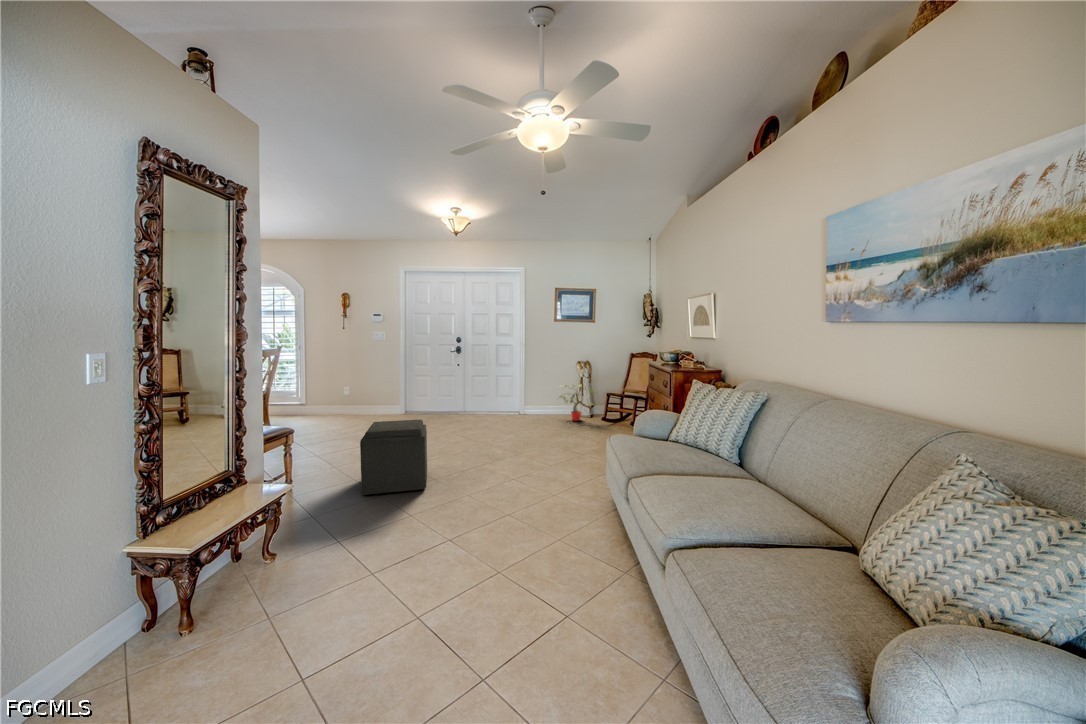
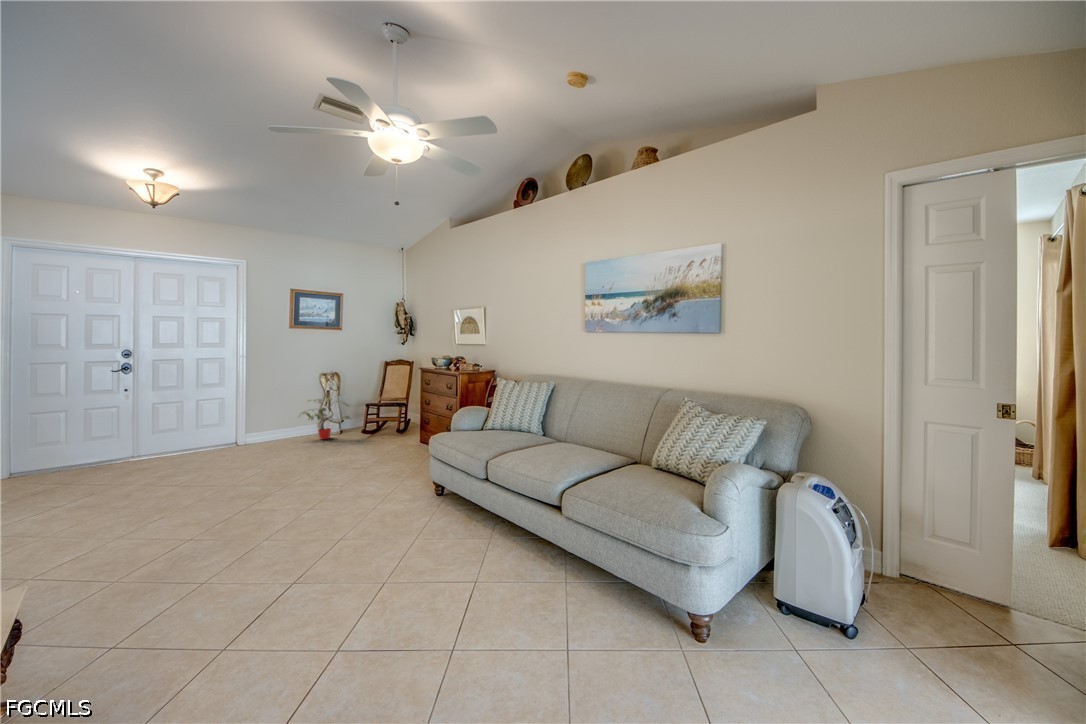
ottoman: present [360,419,427,495] -> none [31,457,185,592]

